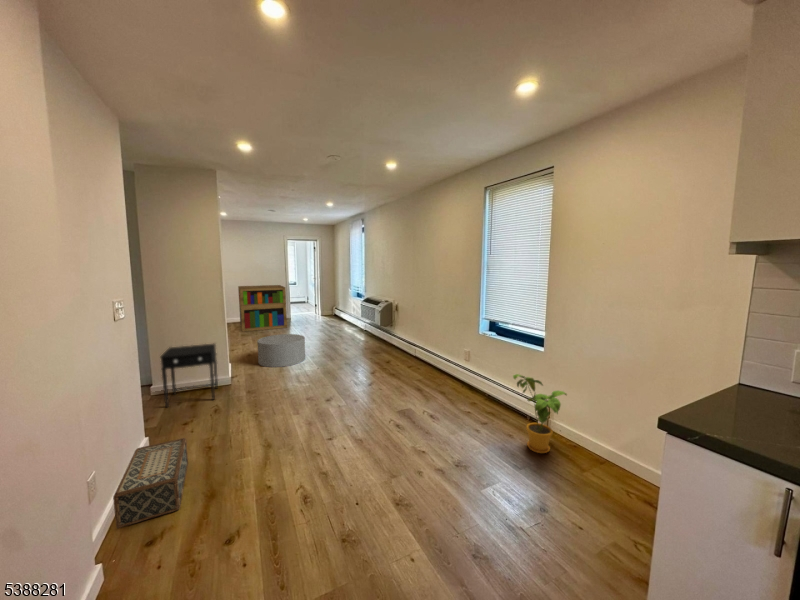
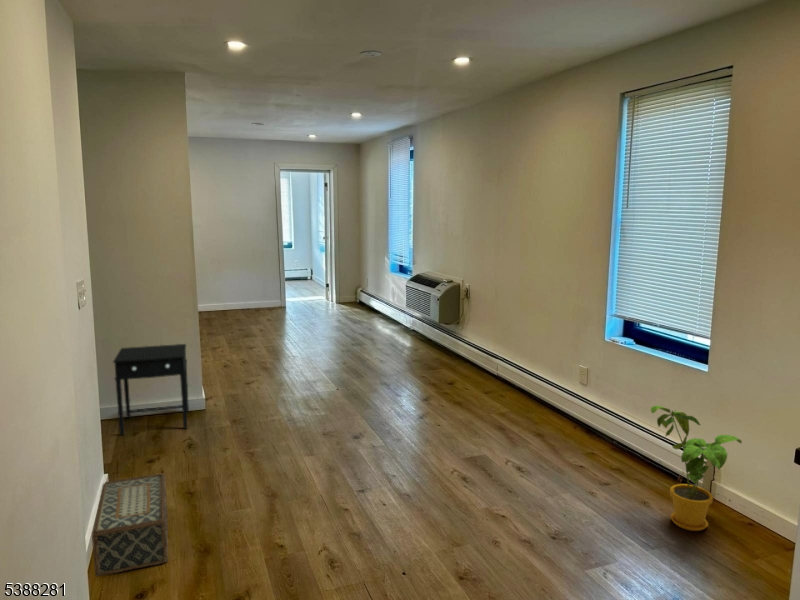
bookshelf: present [238,285,287,332] -> none [203,250,282,327]
ottoman: present [257,334,305,367] -> none [242,333,316,385]

